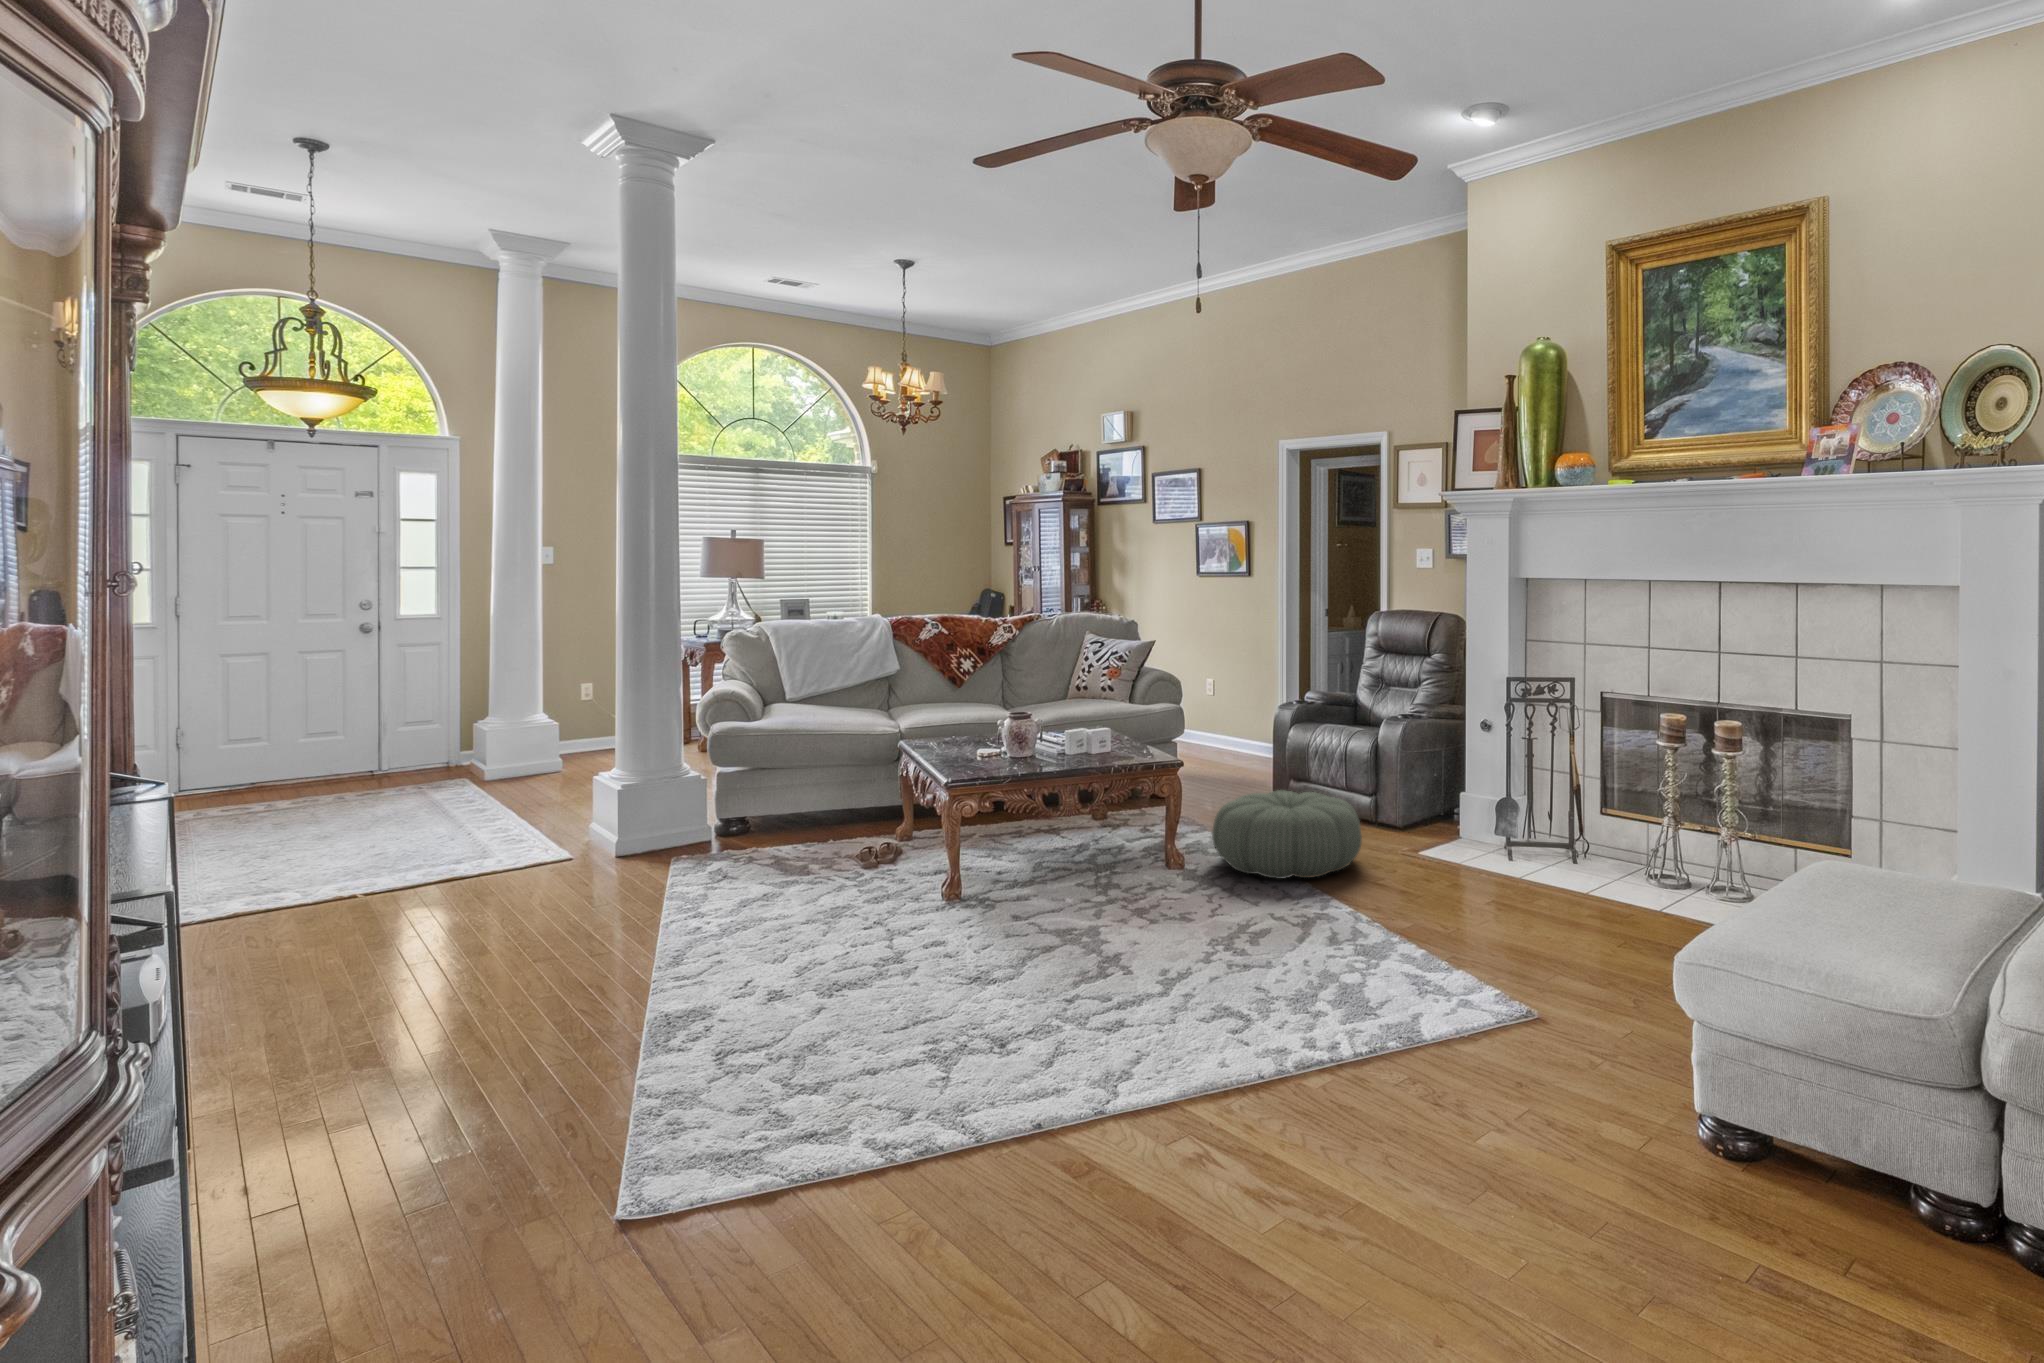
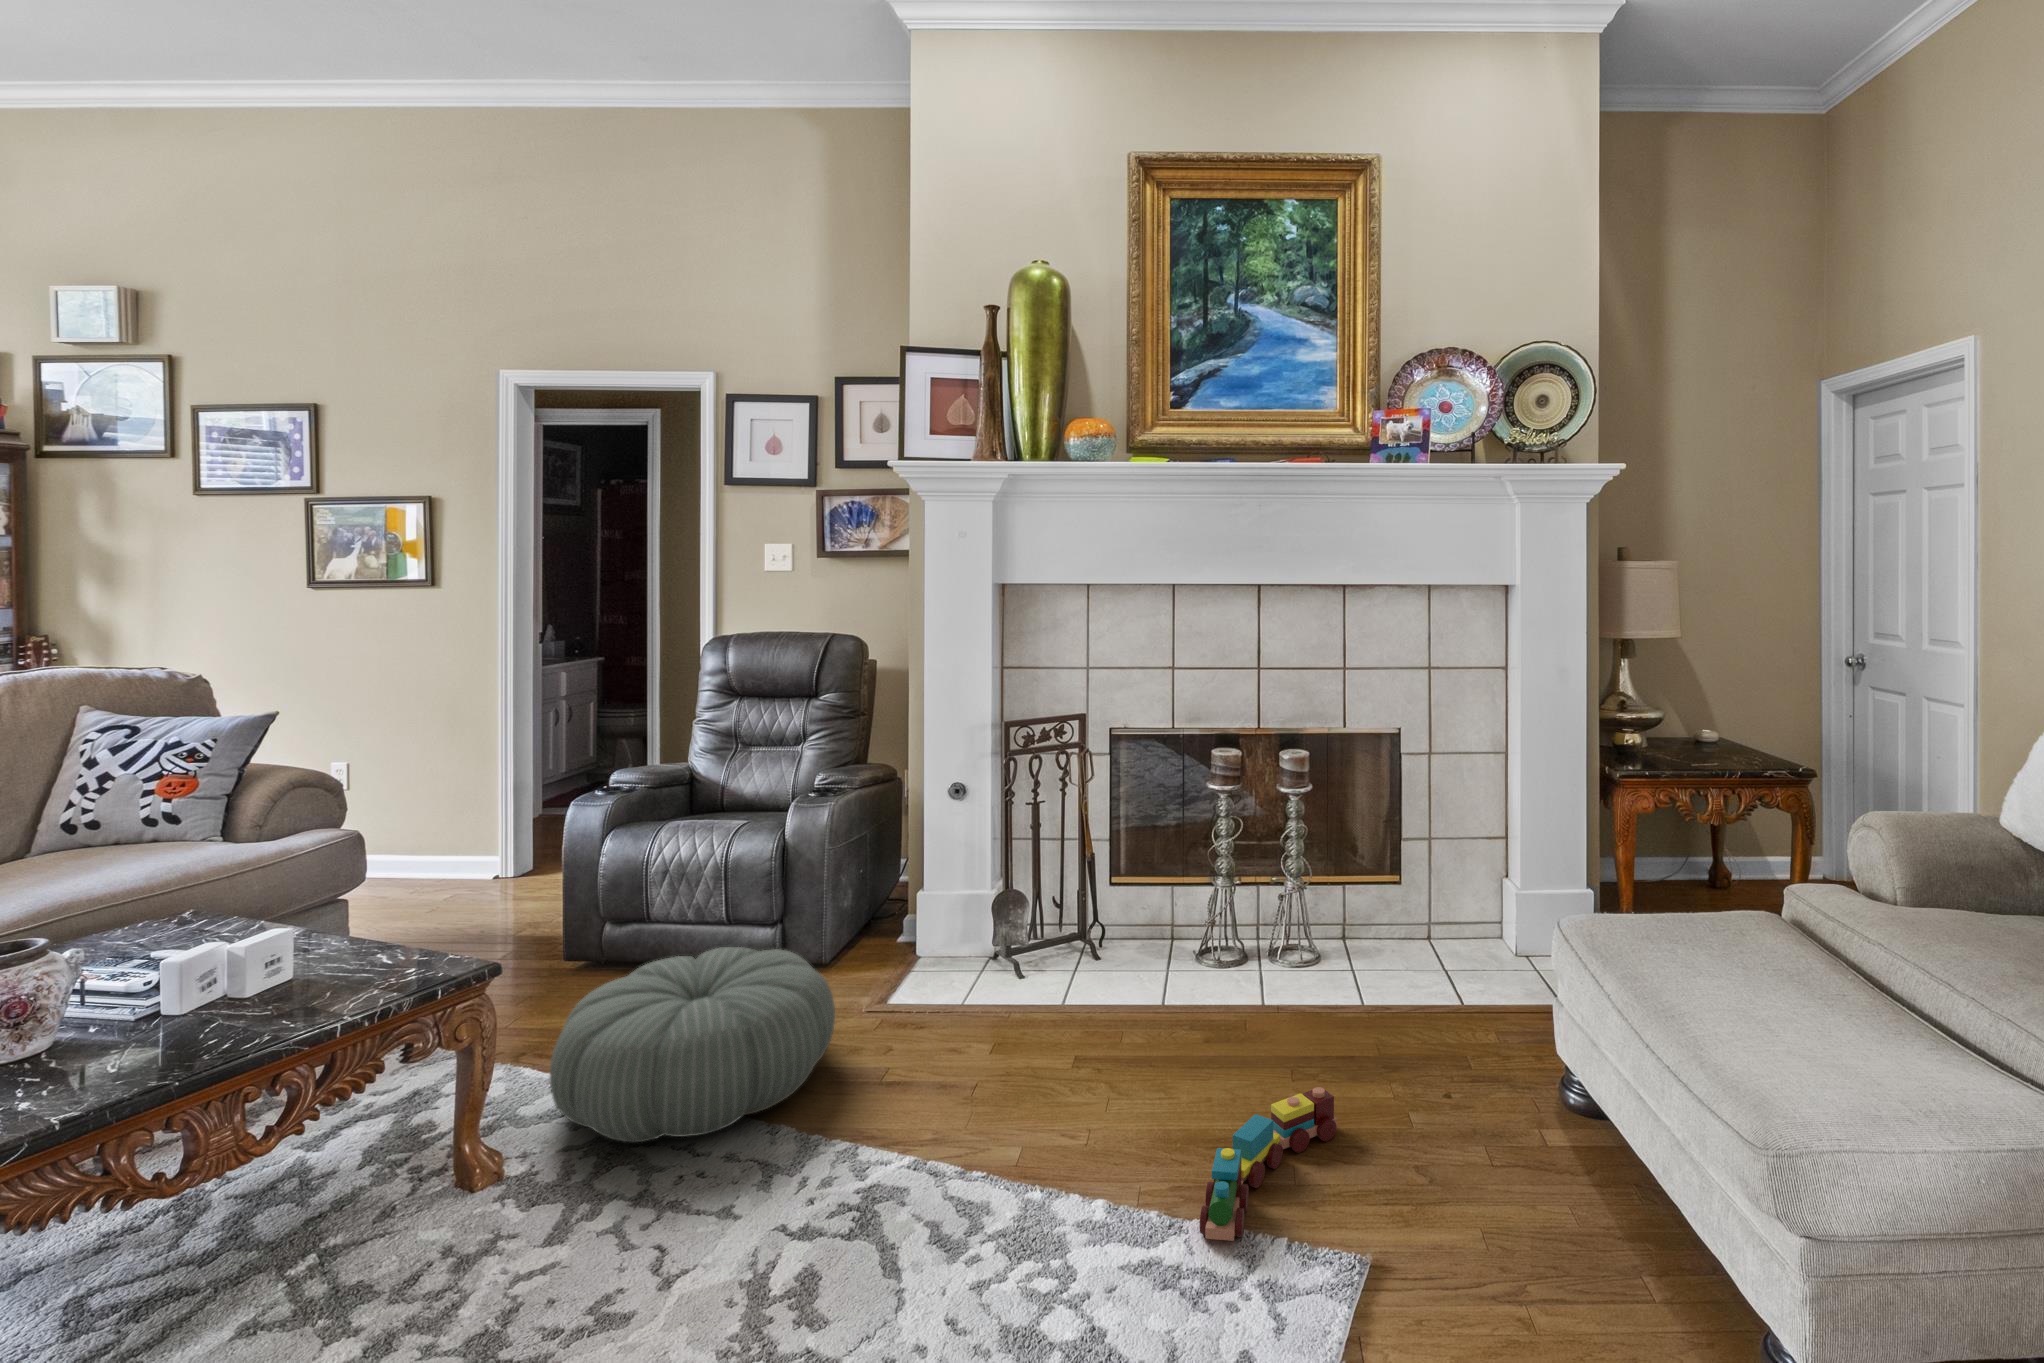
toy train: none [1467,937,1615,986] -> present [1200,1087,1337,1241]

